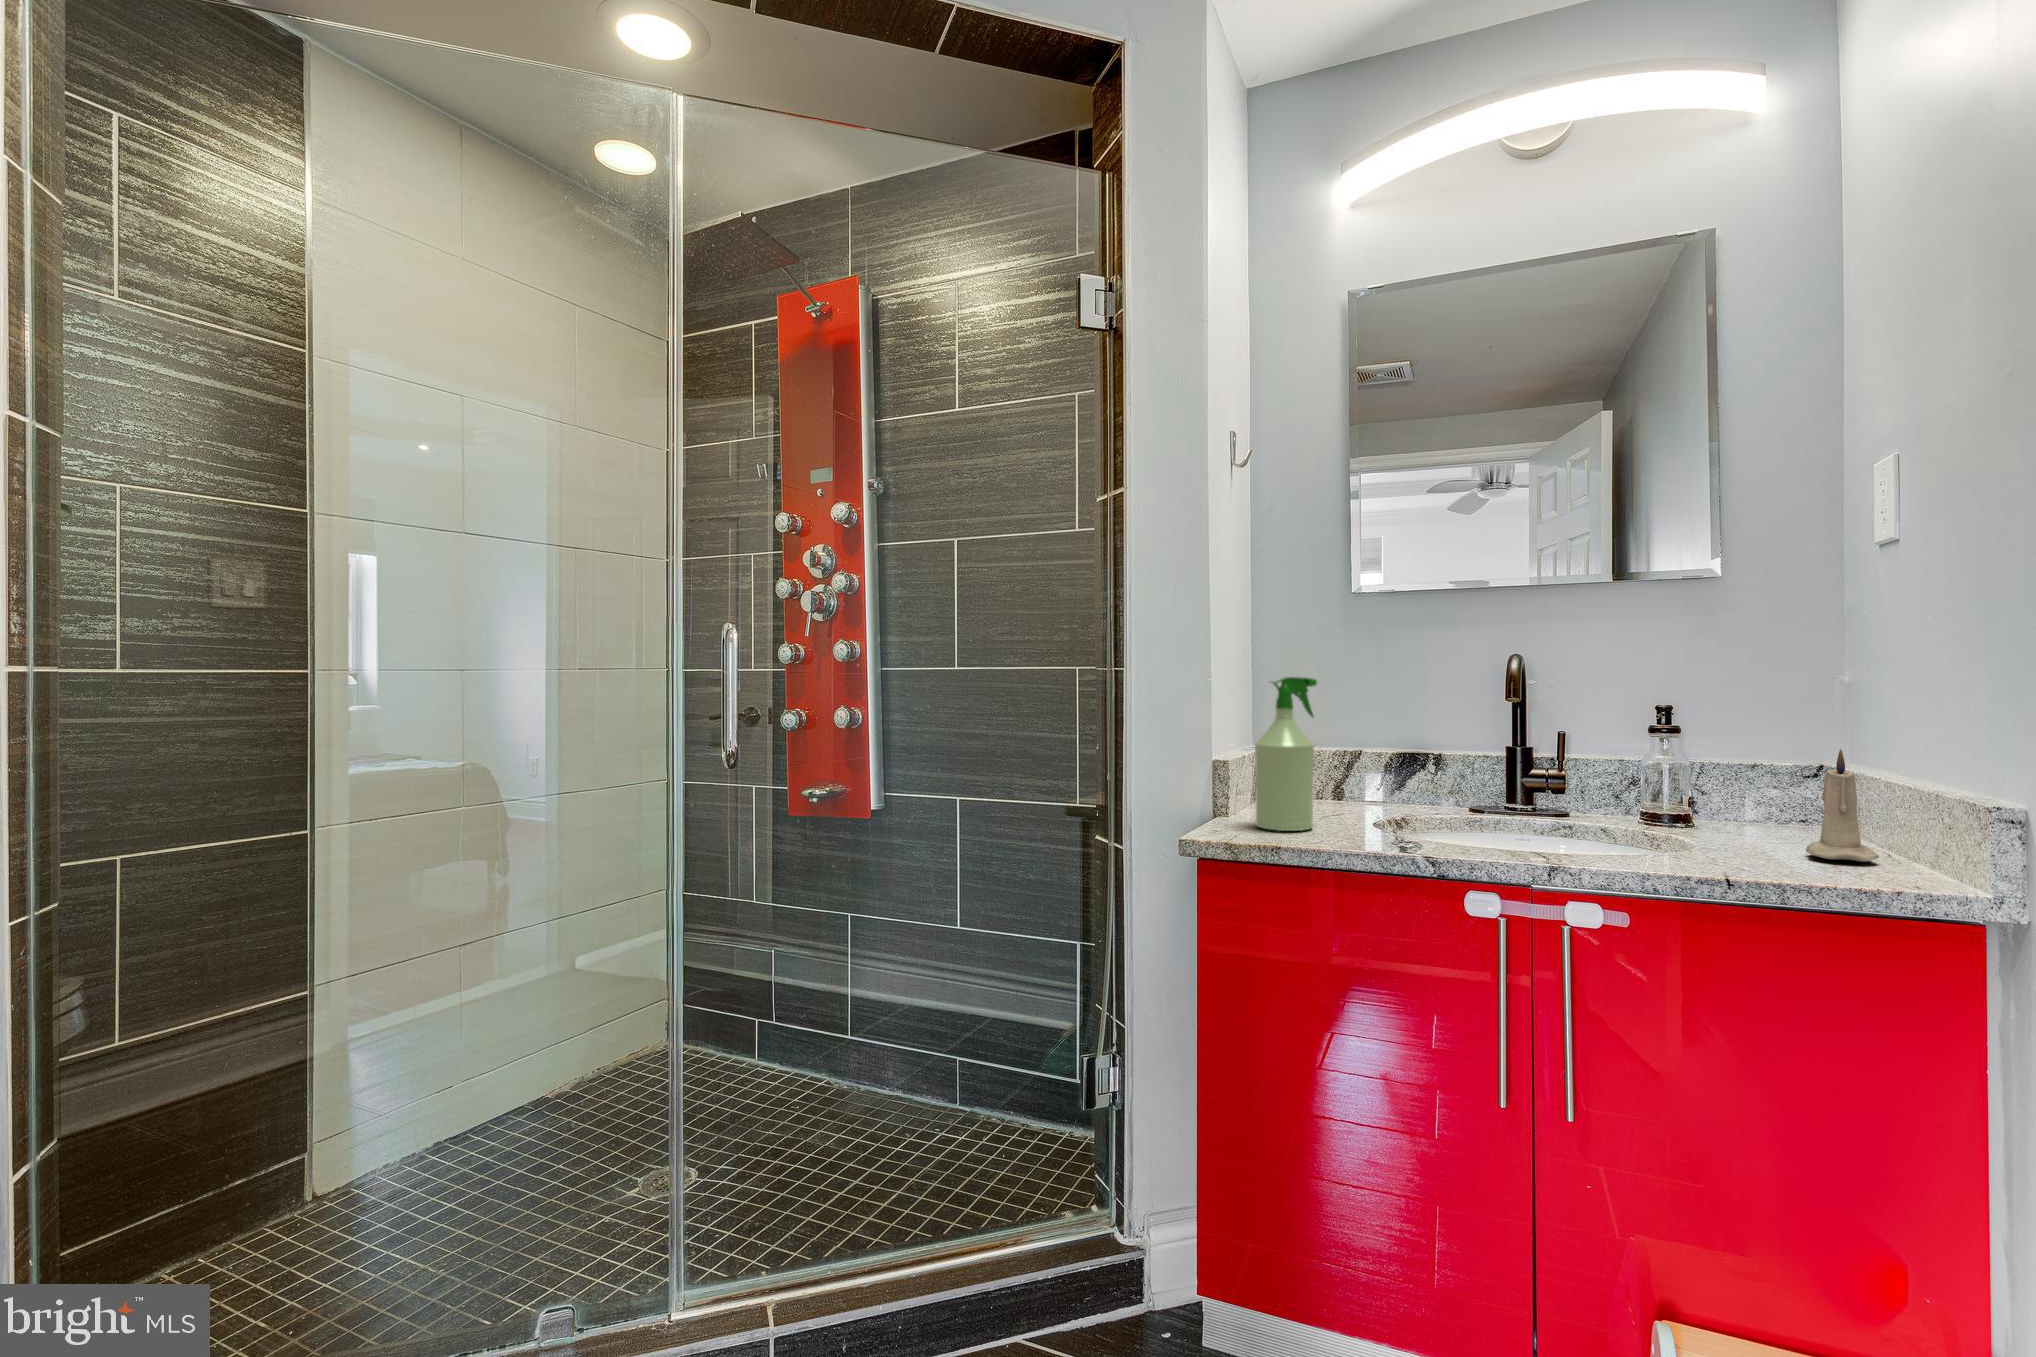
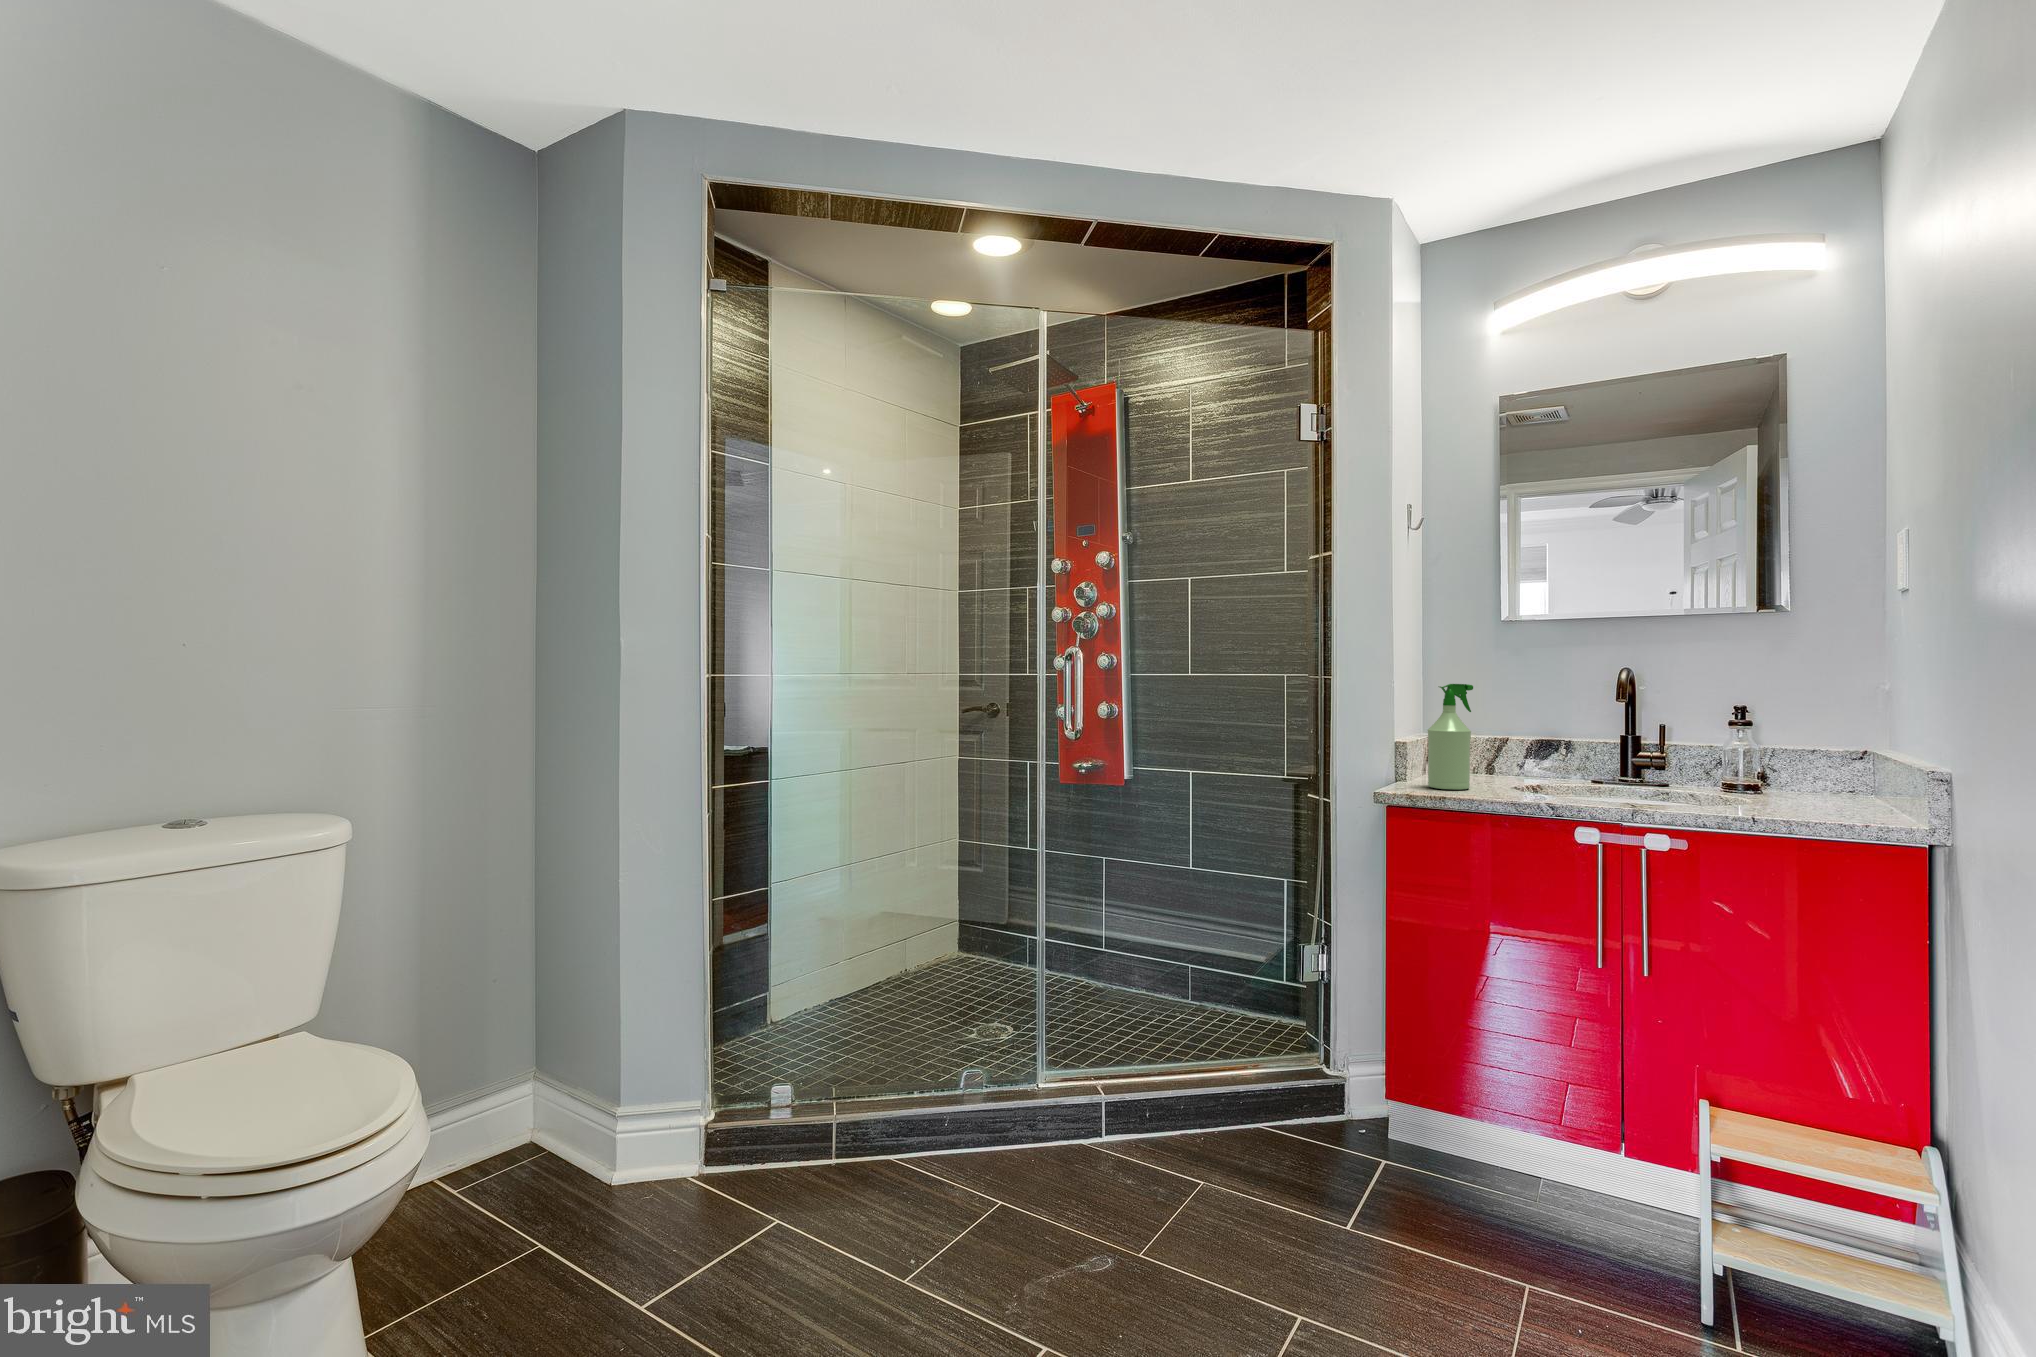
candle: present [1806,749,1879,862] -> none [1824,735,1873,811]

